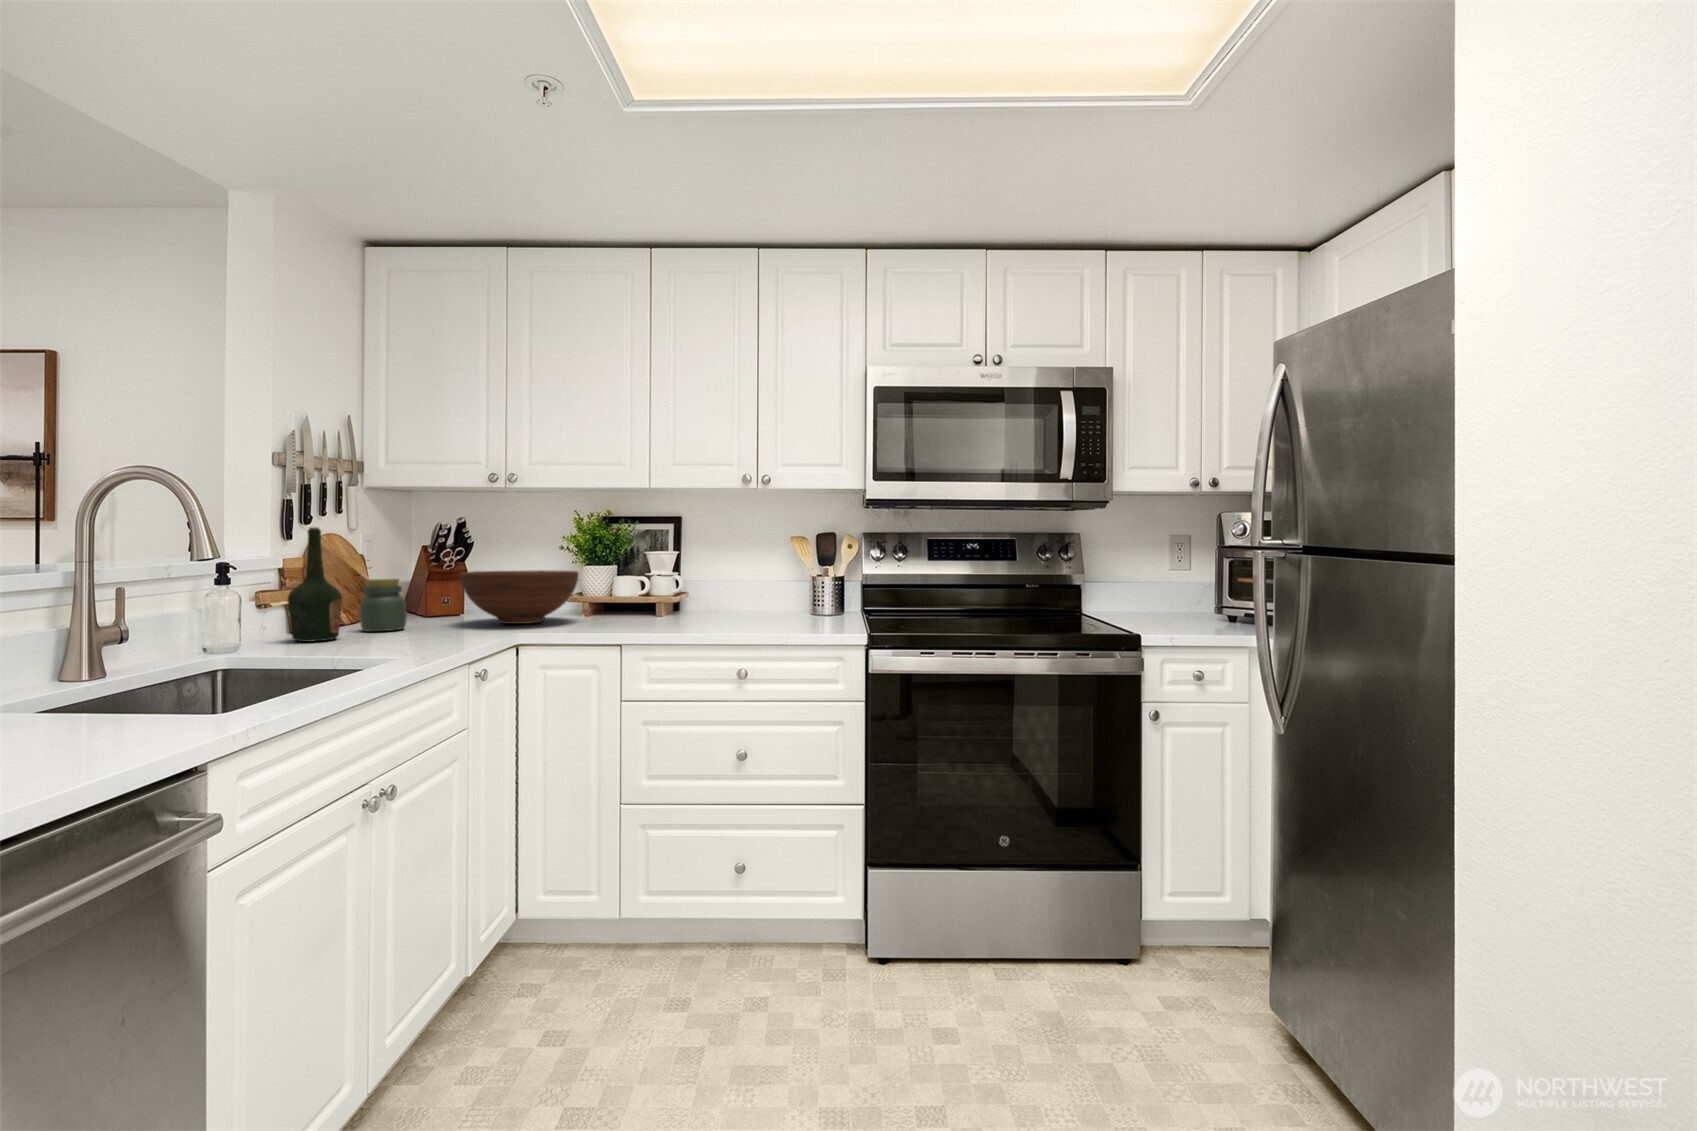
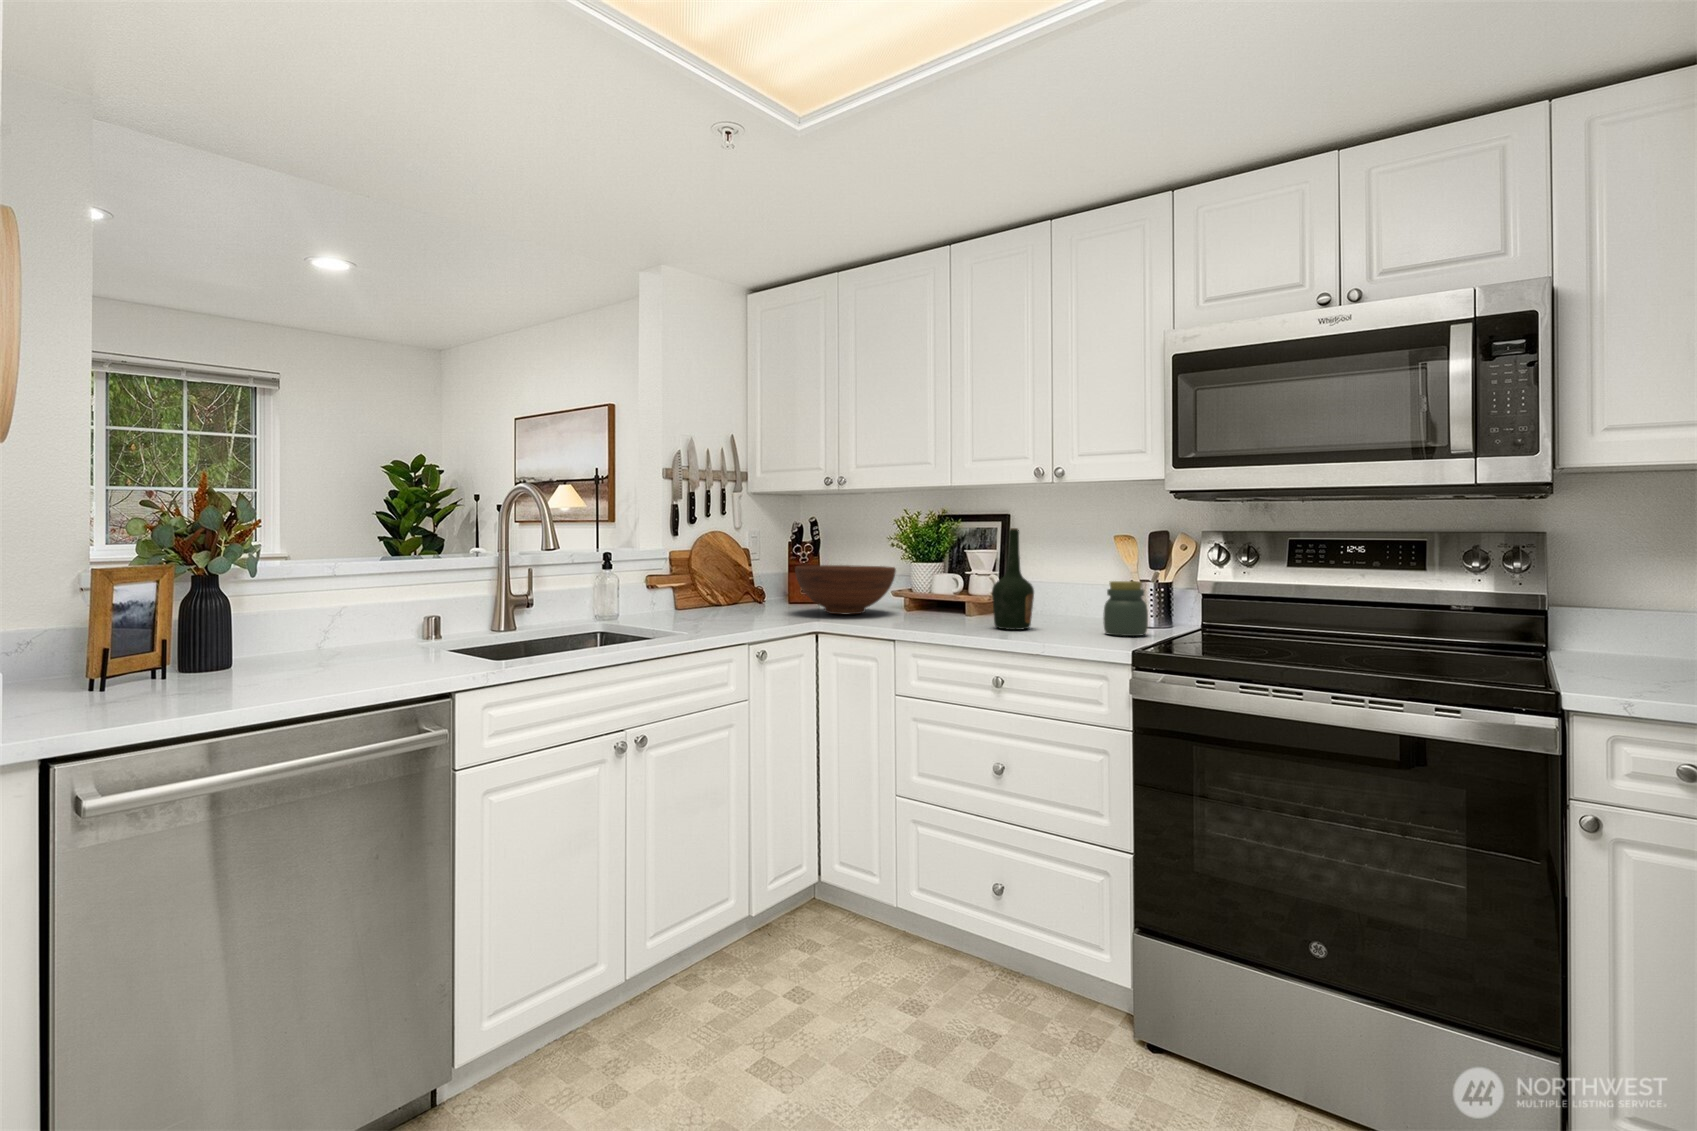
bottle: present [287,527,342,642] -> present [992,528,1034,630]
jar: present [360,579,407,631] -> present [1103,581,1148,636]

